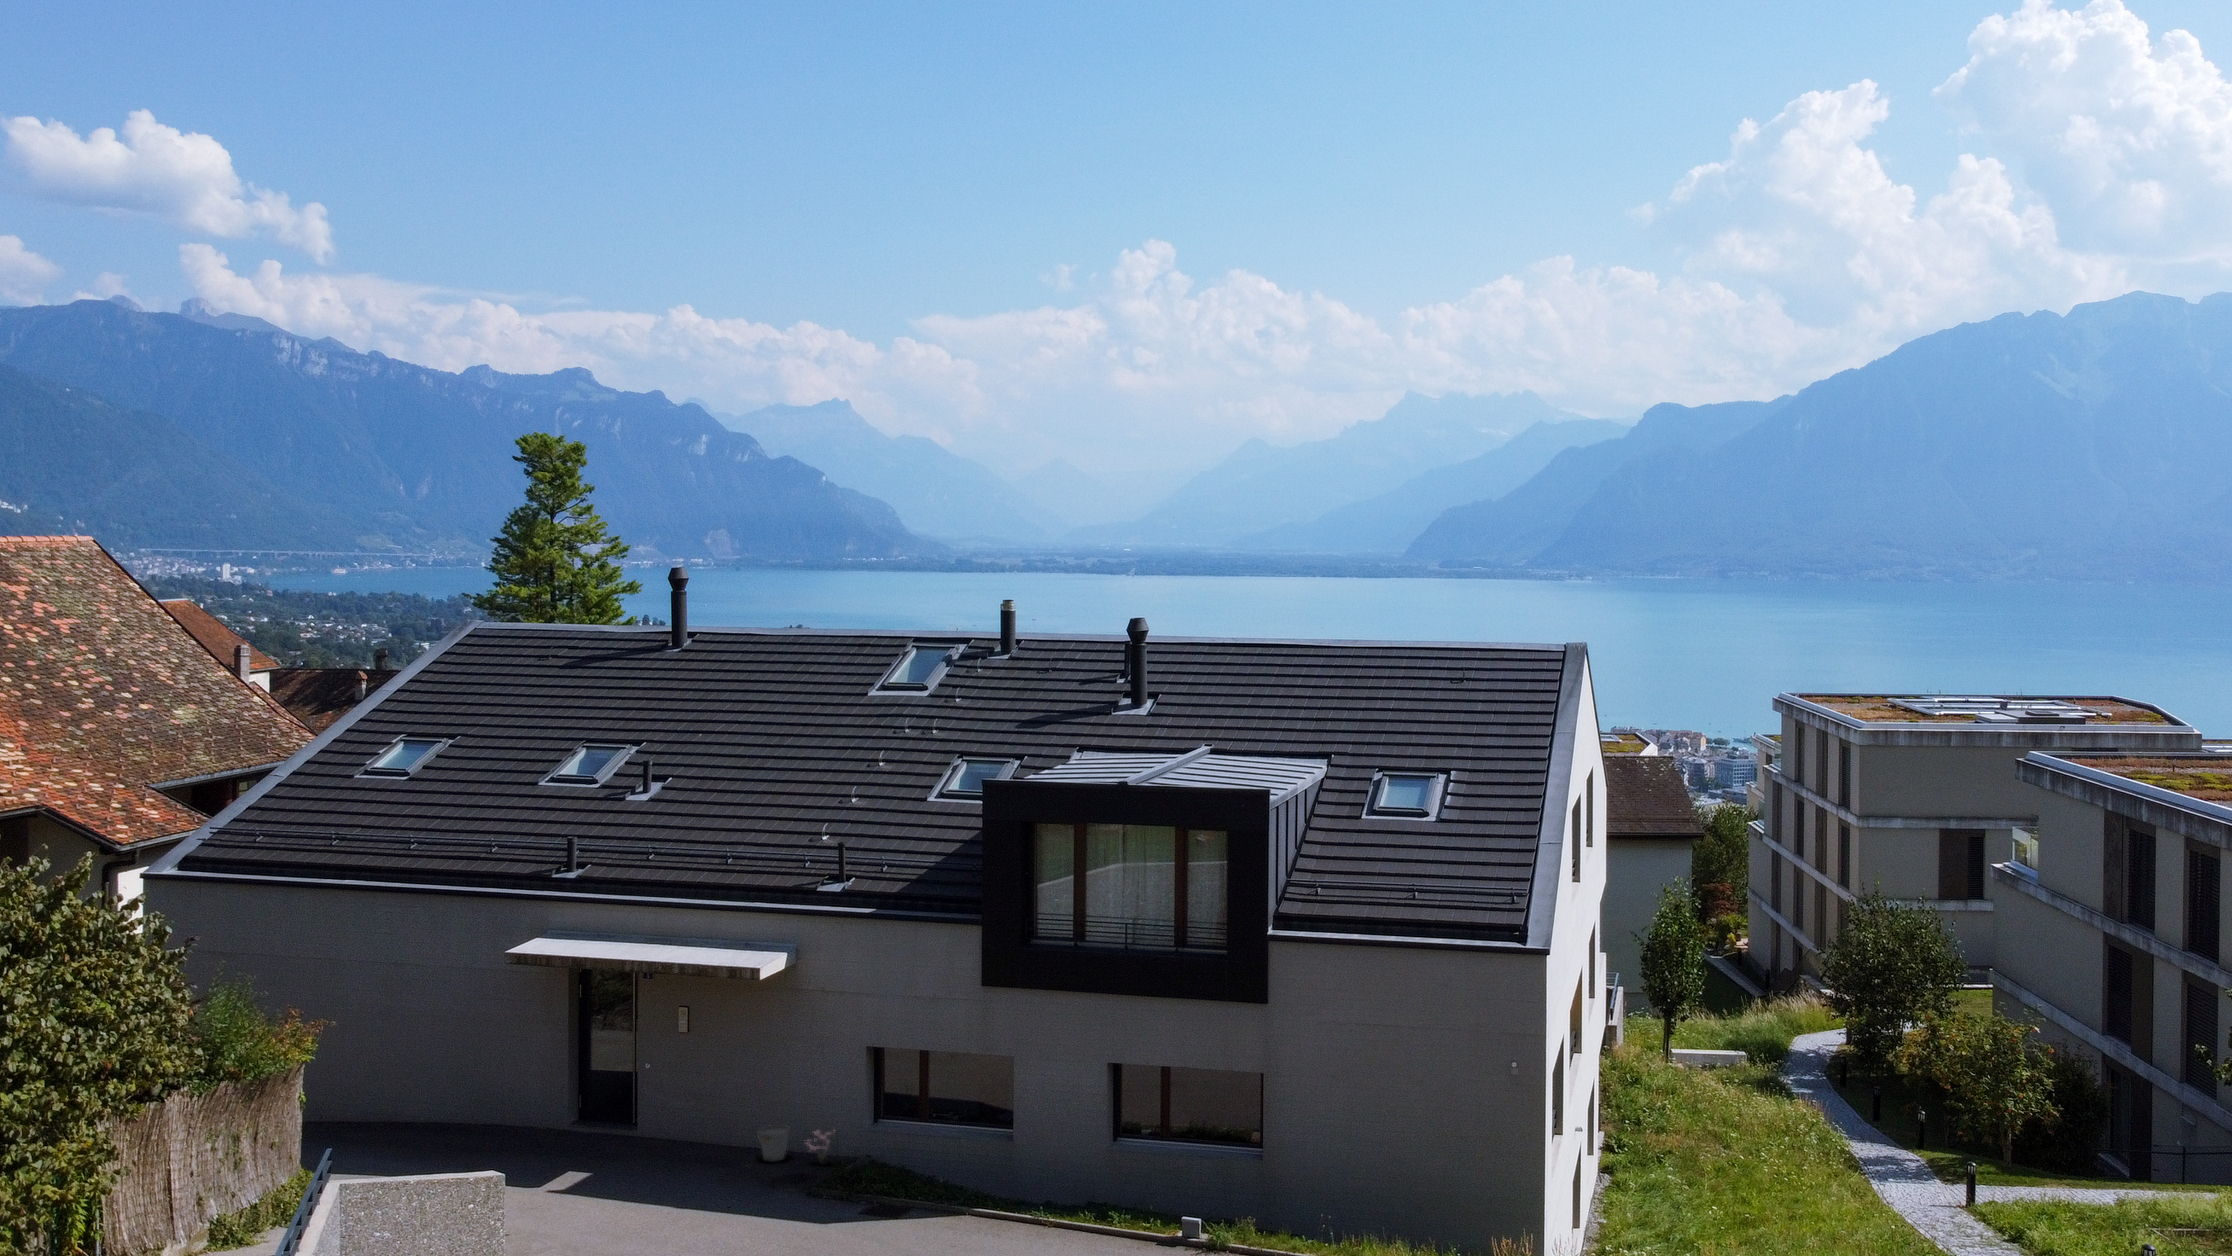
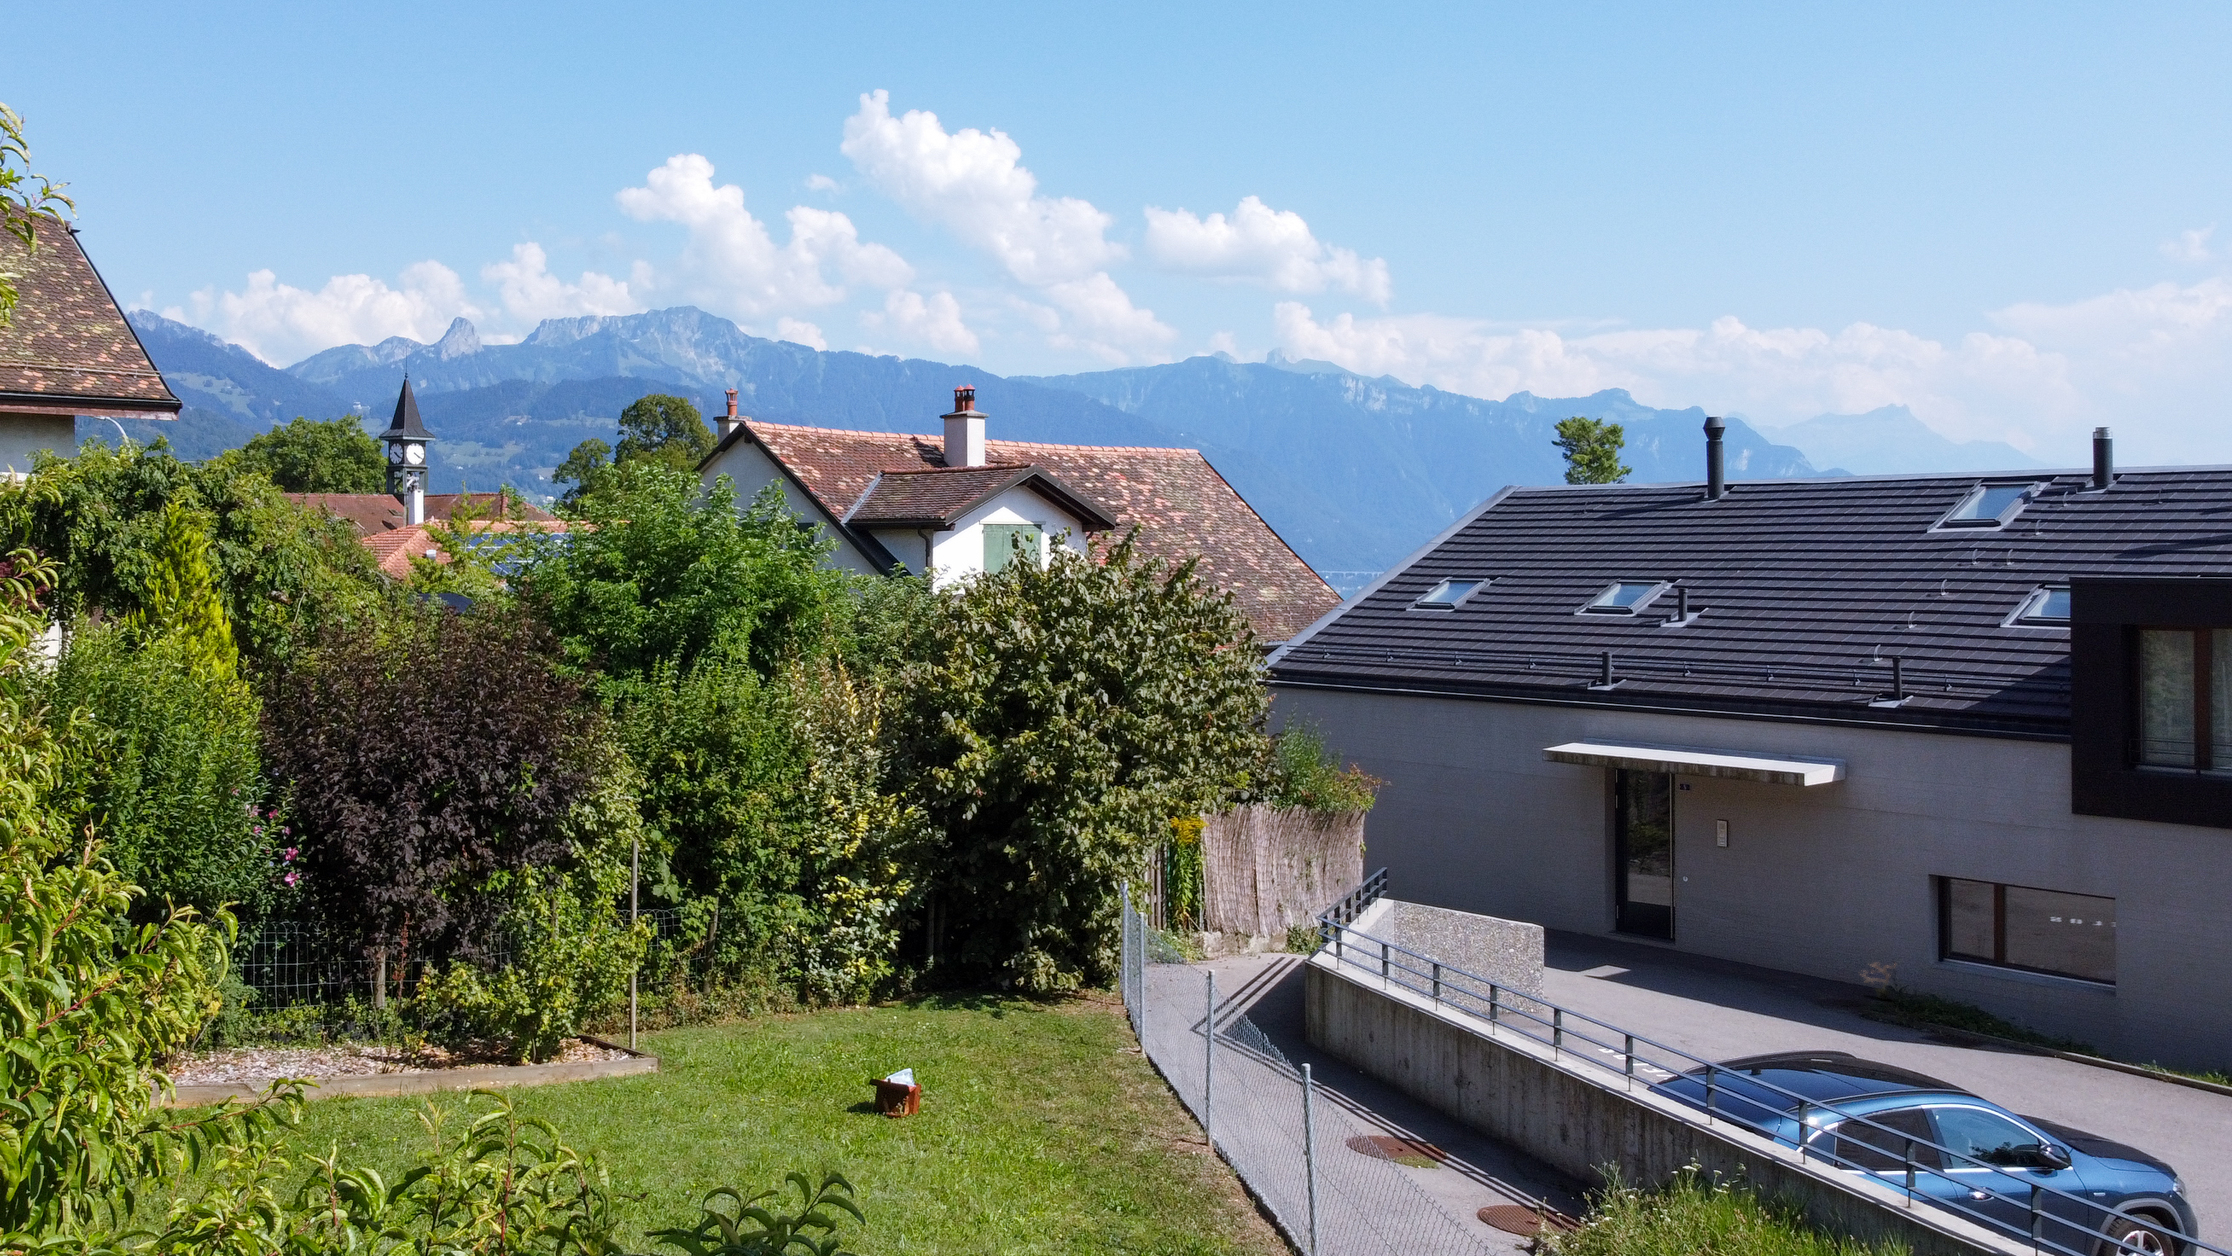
bucket: present [759,1125,789,1161] -> none [1805,952,1841,989]

